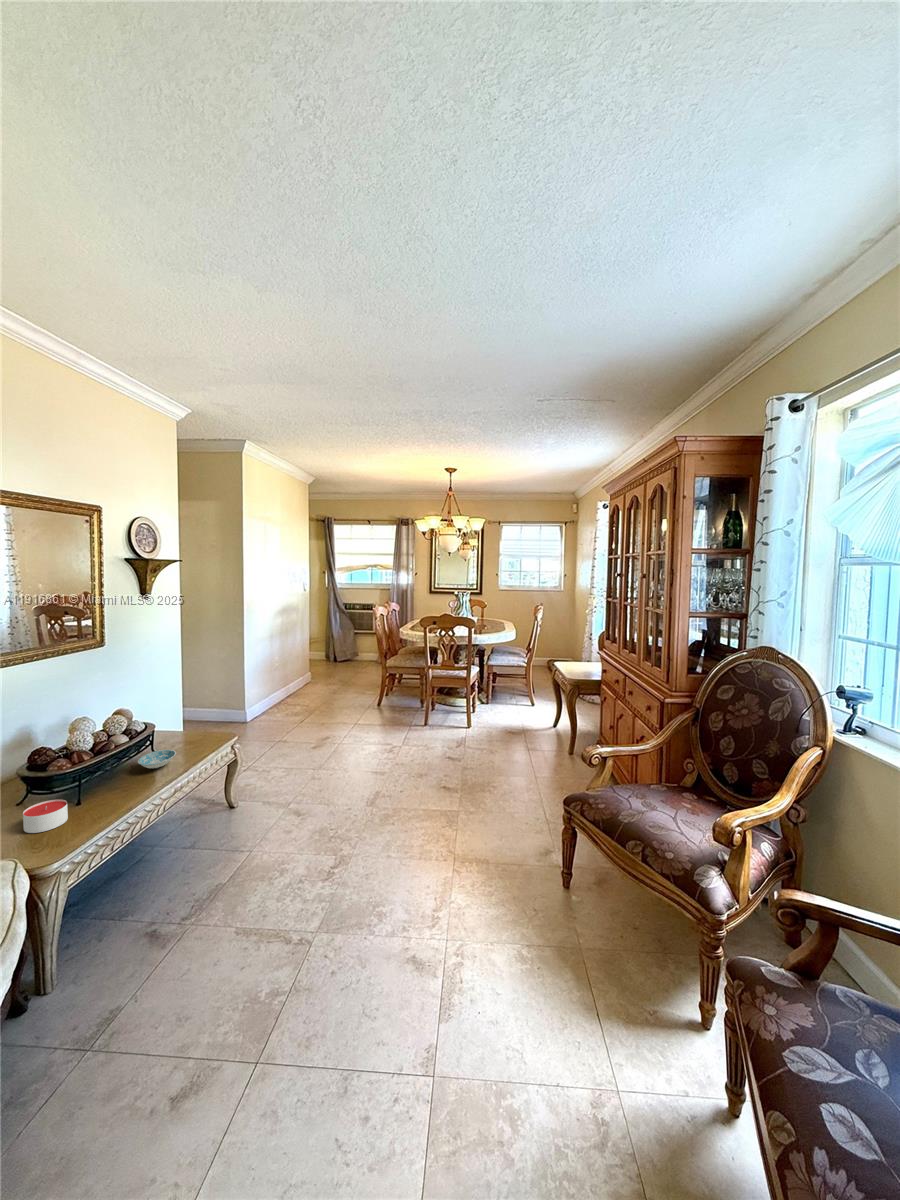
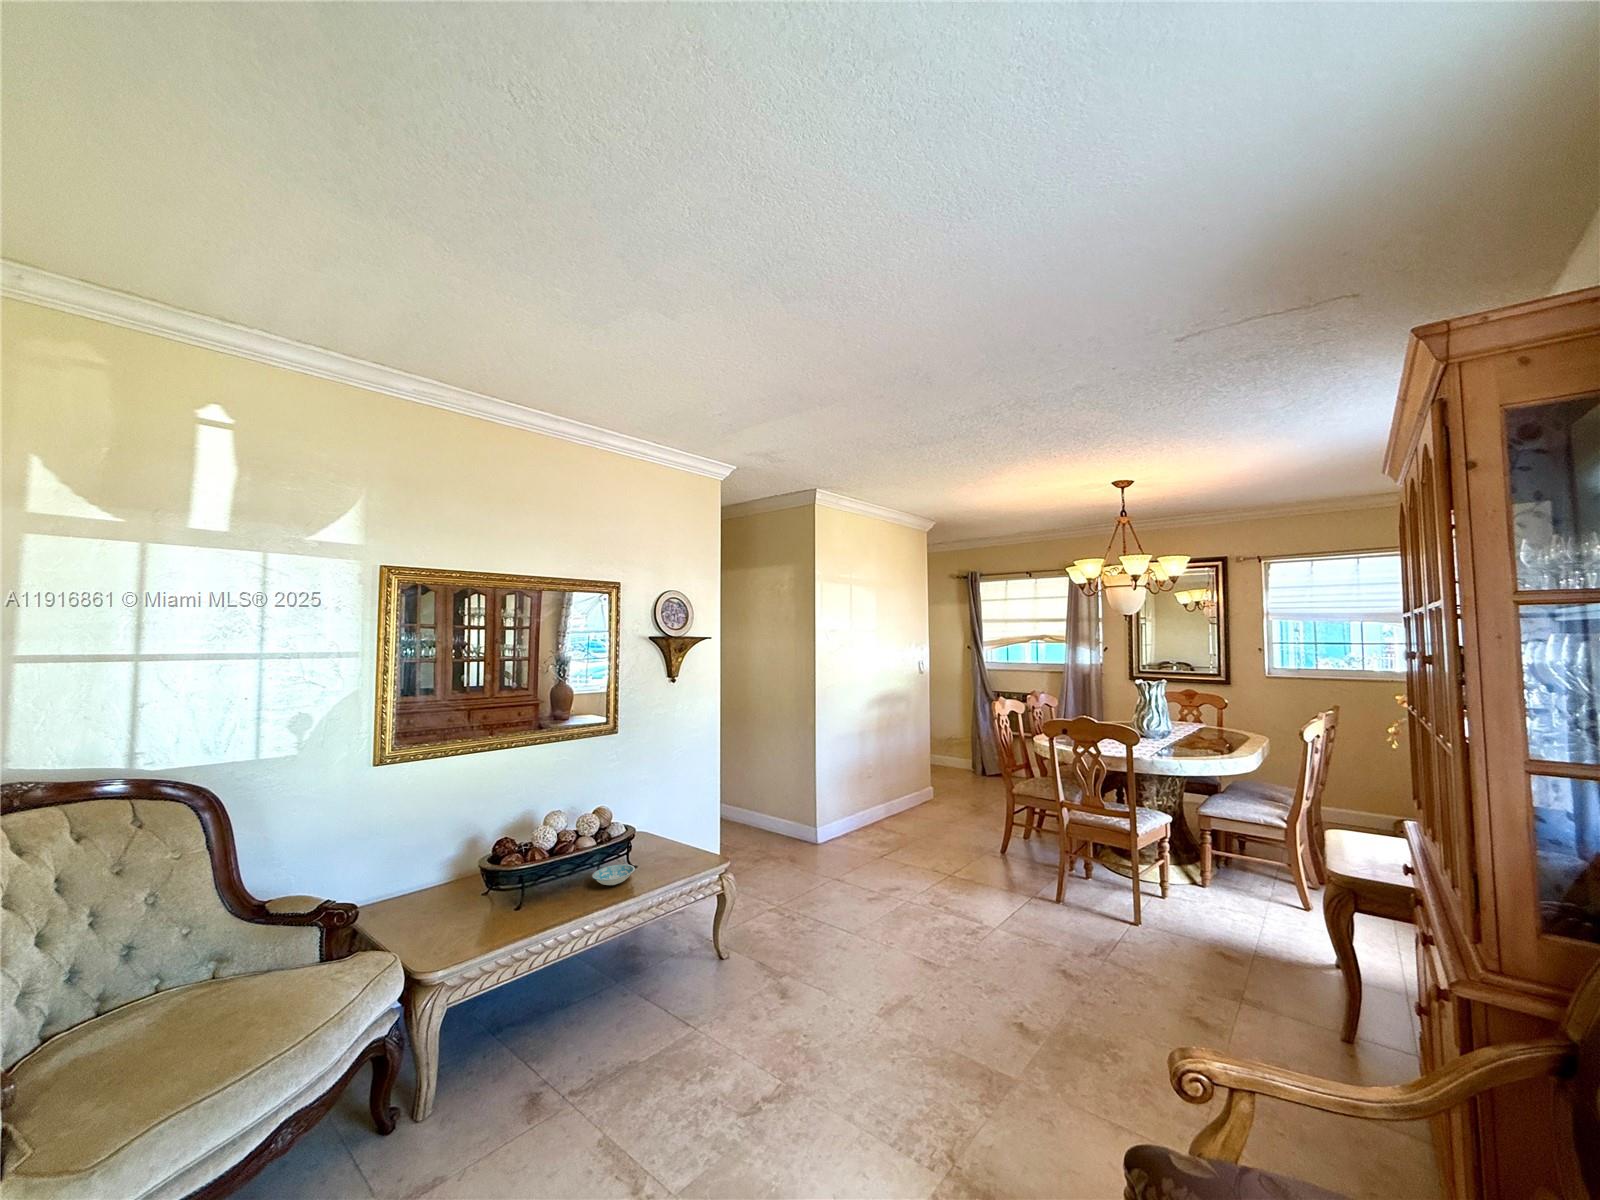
candle: present [23,800,68,833] -> none [460,897,499,930]

